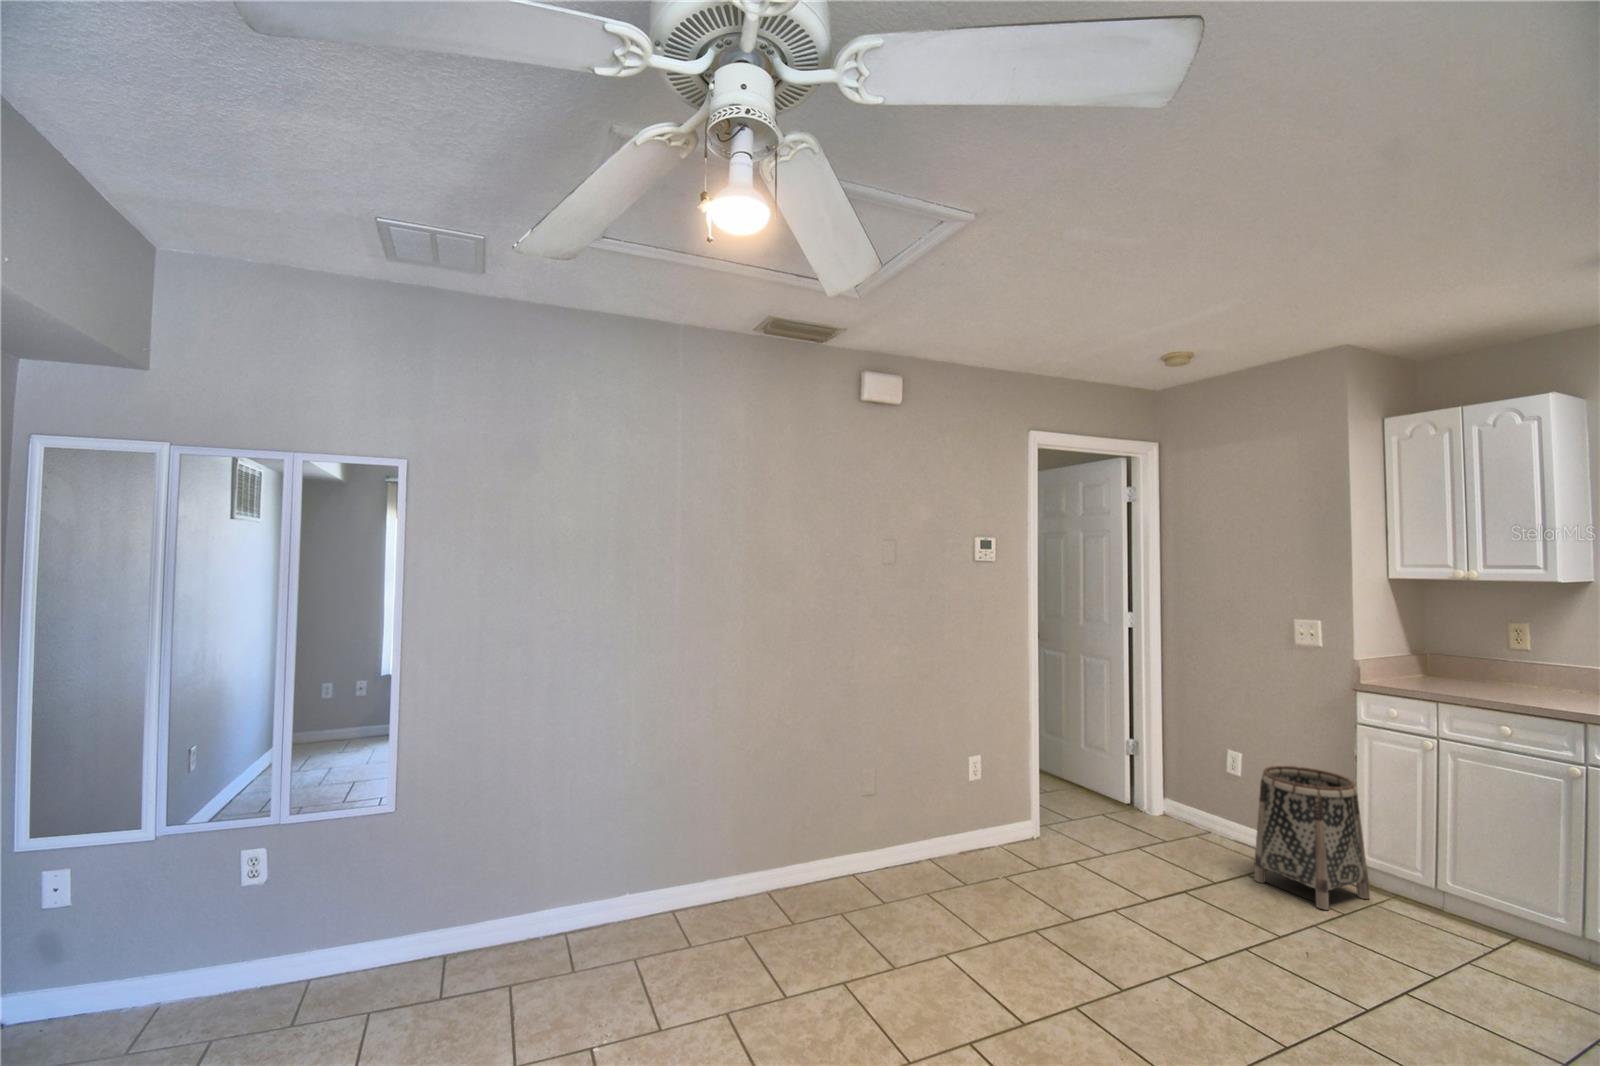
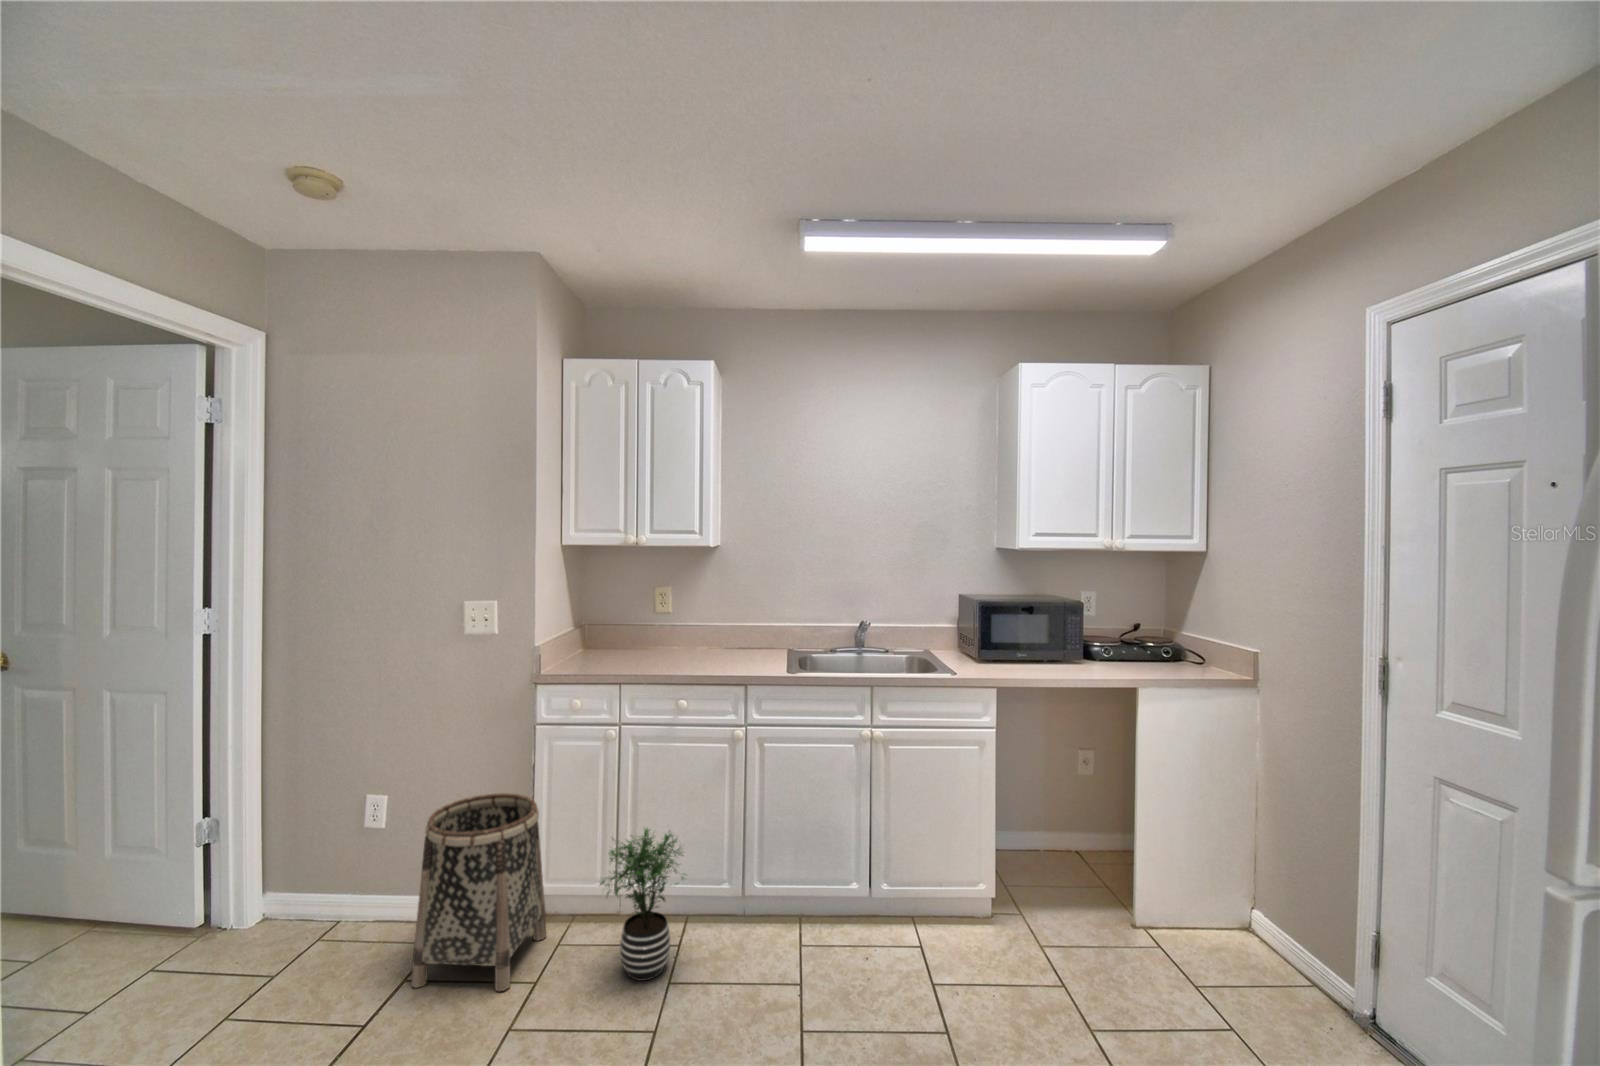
potted plant: none [1403,827,1509,963] -> present [600,829,684,981]

